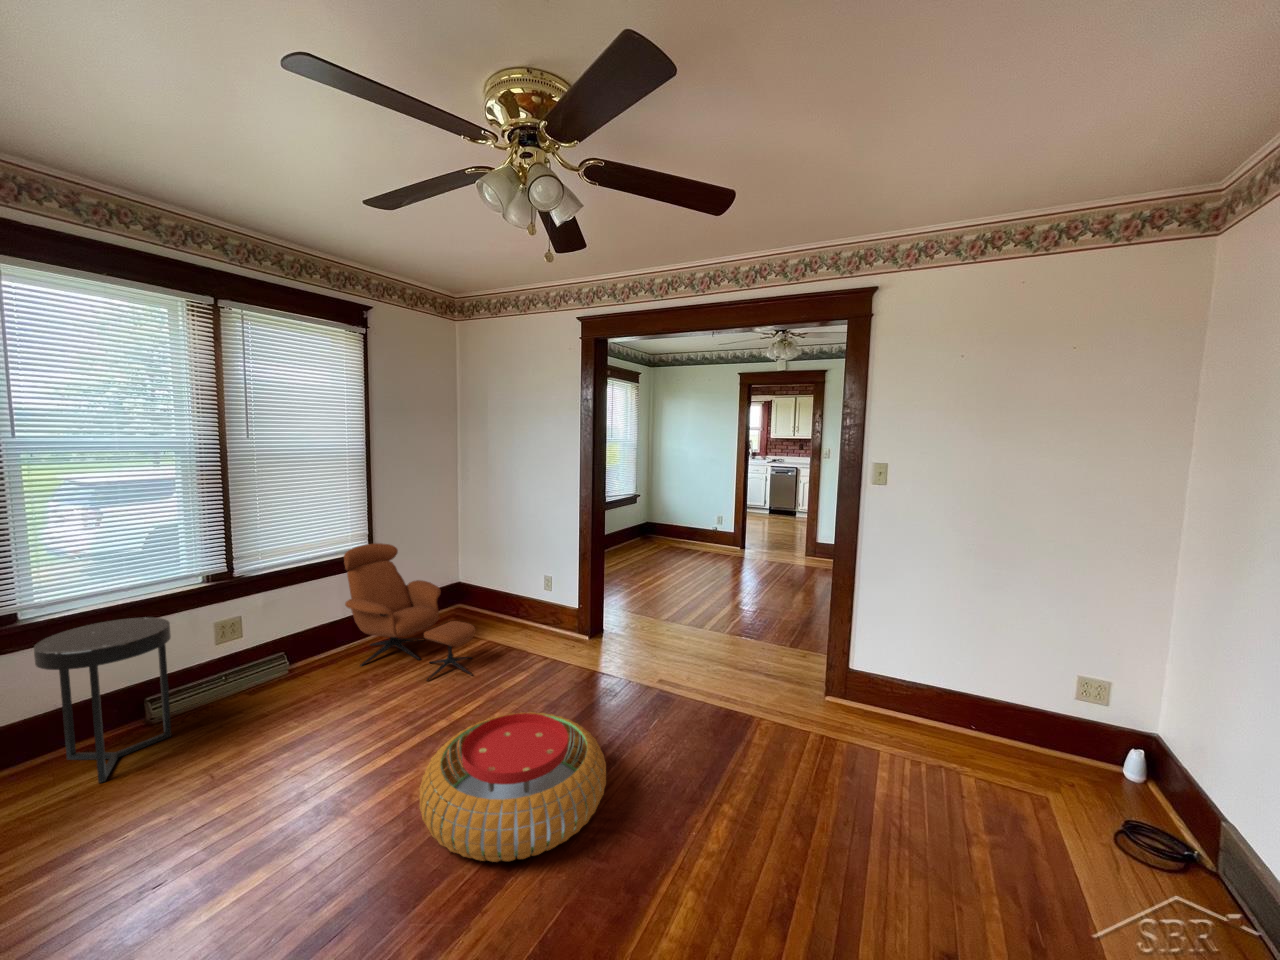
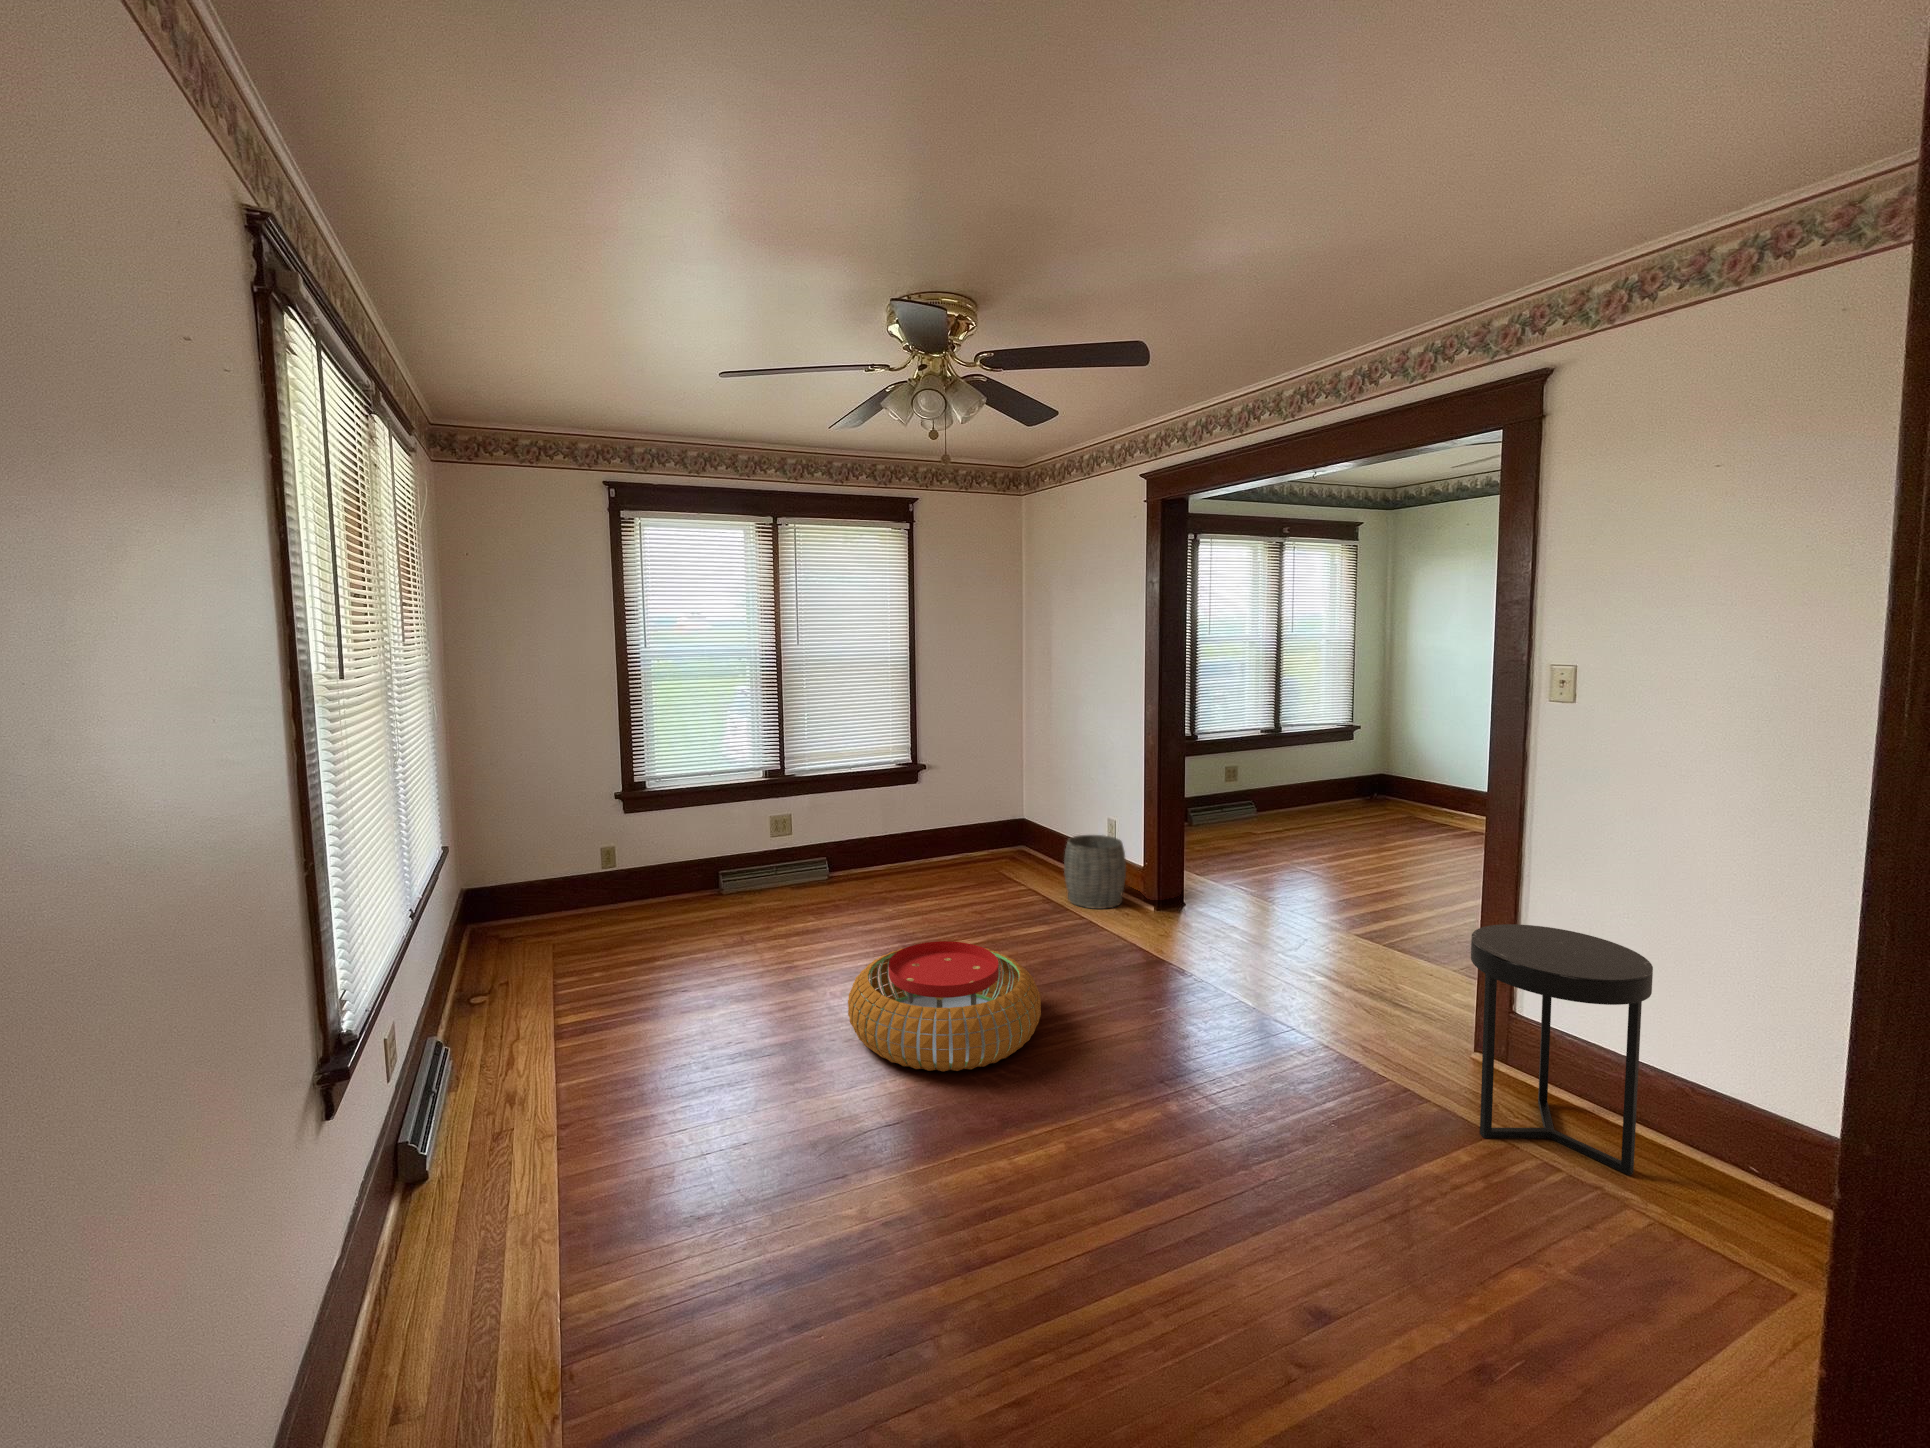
lounge chair: present [344,543,475,681] -> none [878,758,999,916]
woven basket: none [521,590,568,648] -> present [1064,835,1126,909]
side table: present [34,617,171,783] -> present [1471,924,1653,1175]

